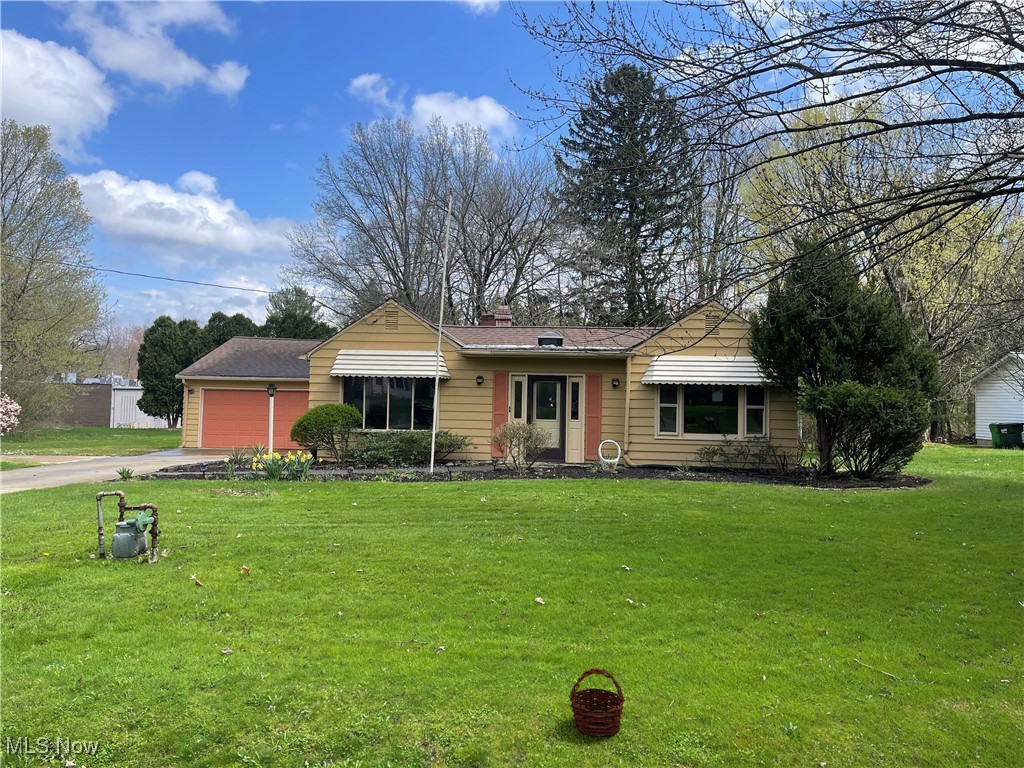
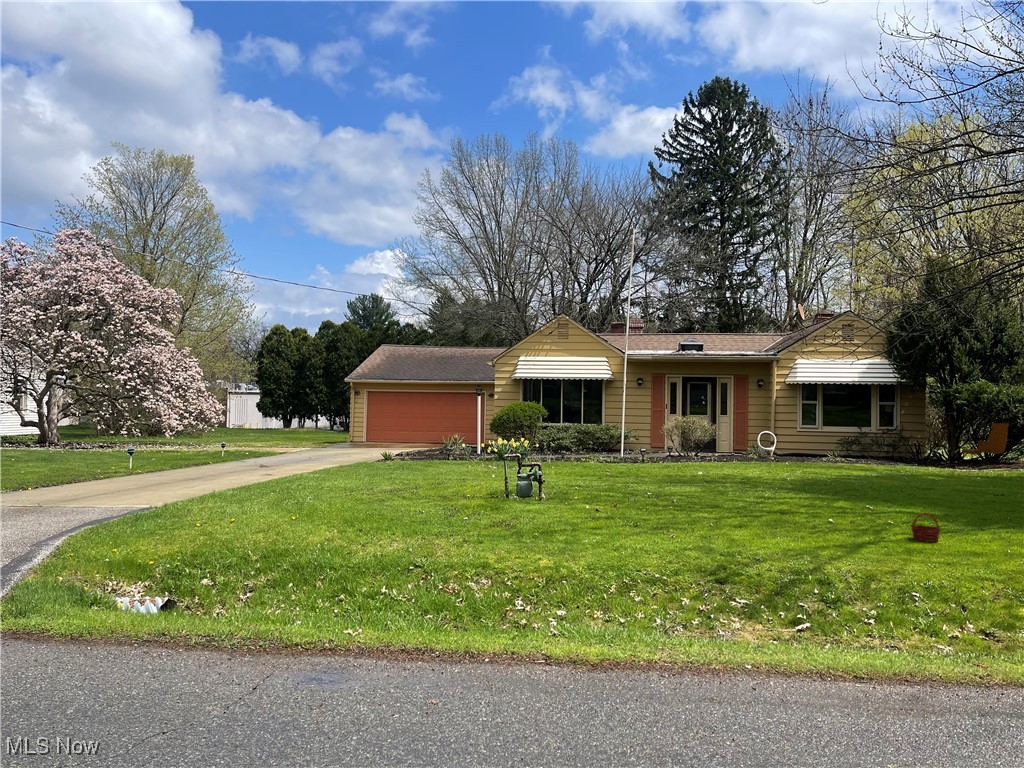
lounge chair: none [829,434,881,484] -> present [962,423,1009,462]

